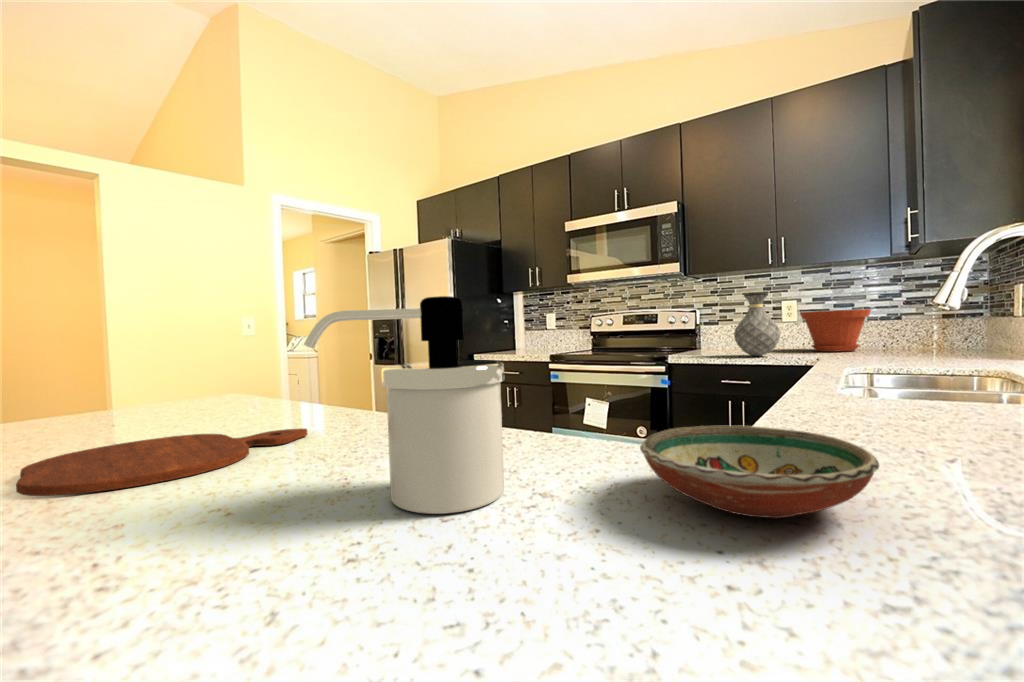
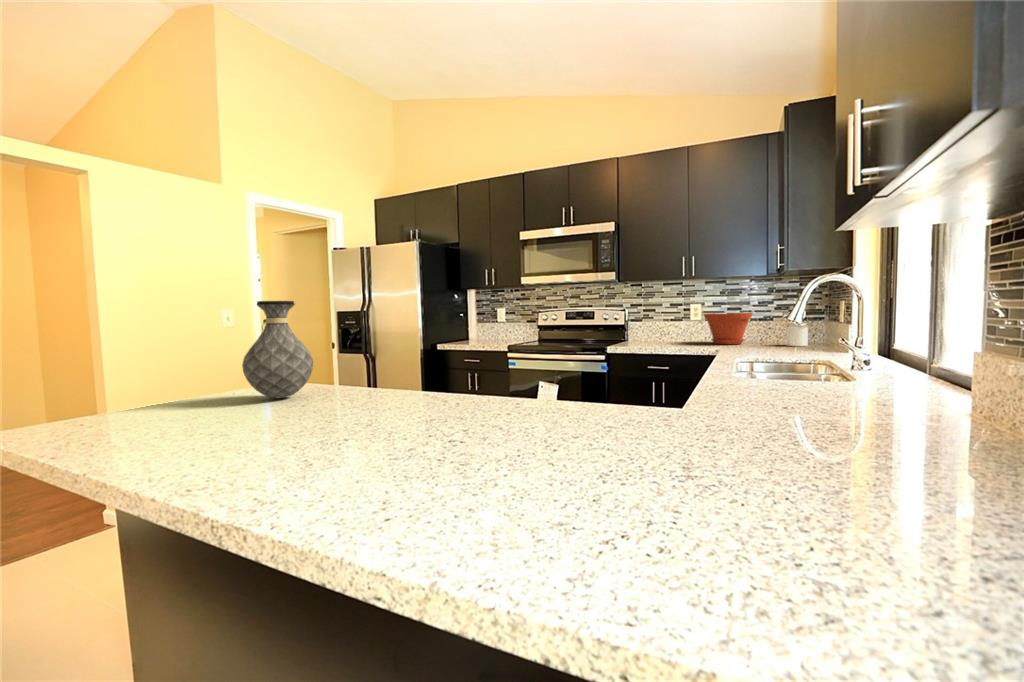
vase: present [734,293,780,356] -> present [242,301,313,398]
soap dispenser: present [304,296,505,514] -> present [781,315,809,346]
decorative bowl: present [640,426,879,518] -> none [655,392,755,428]
cutting board: present [16,429,307,496] -> none [280,402,421,439]

